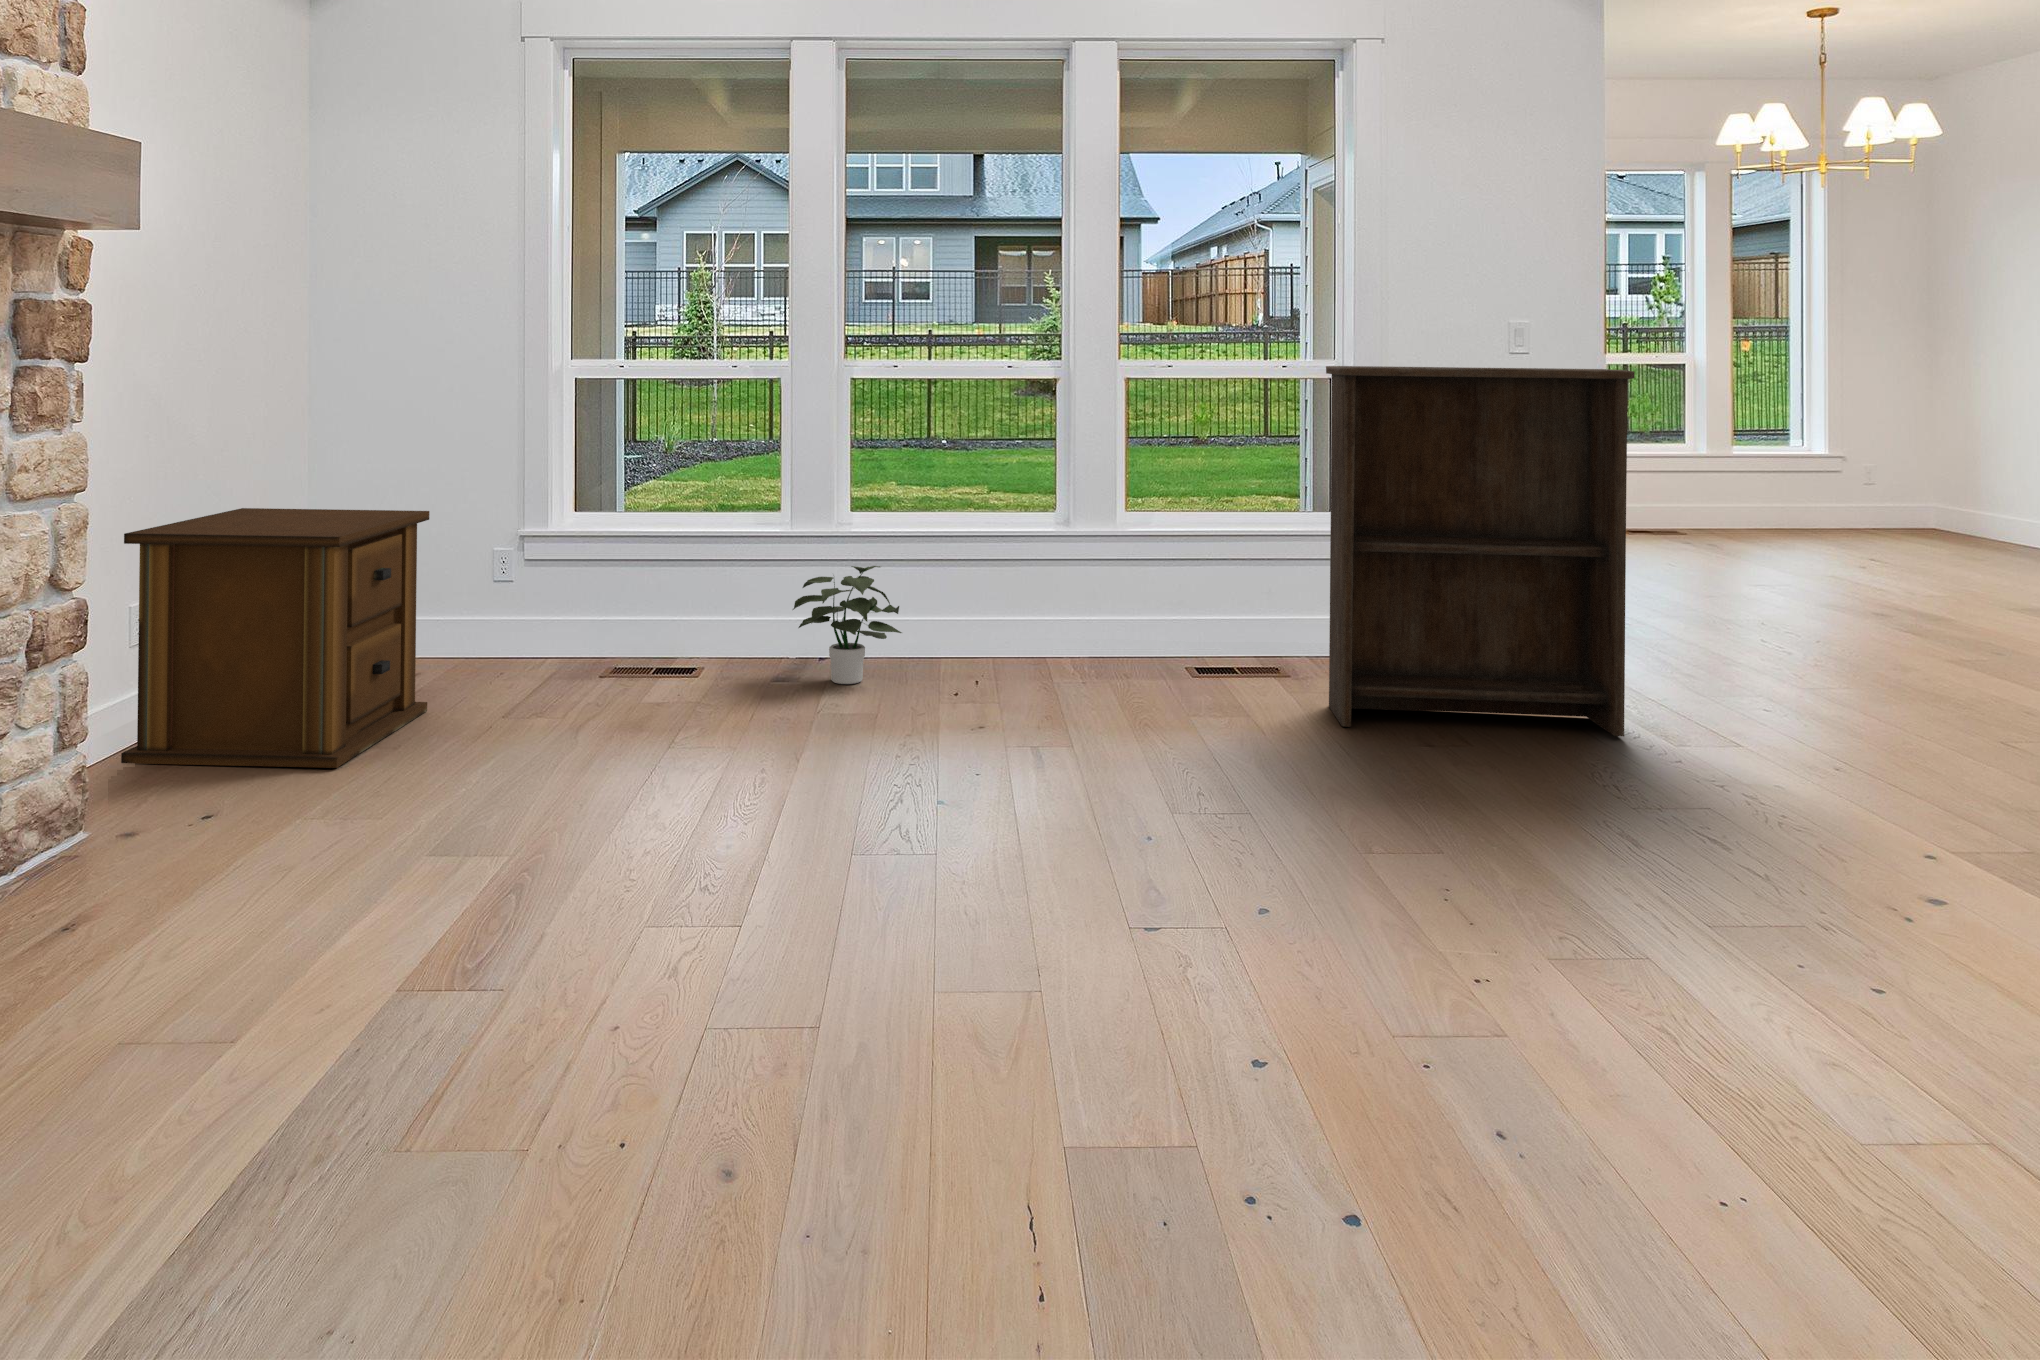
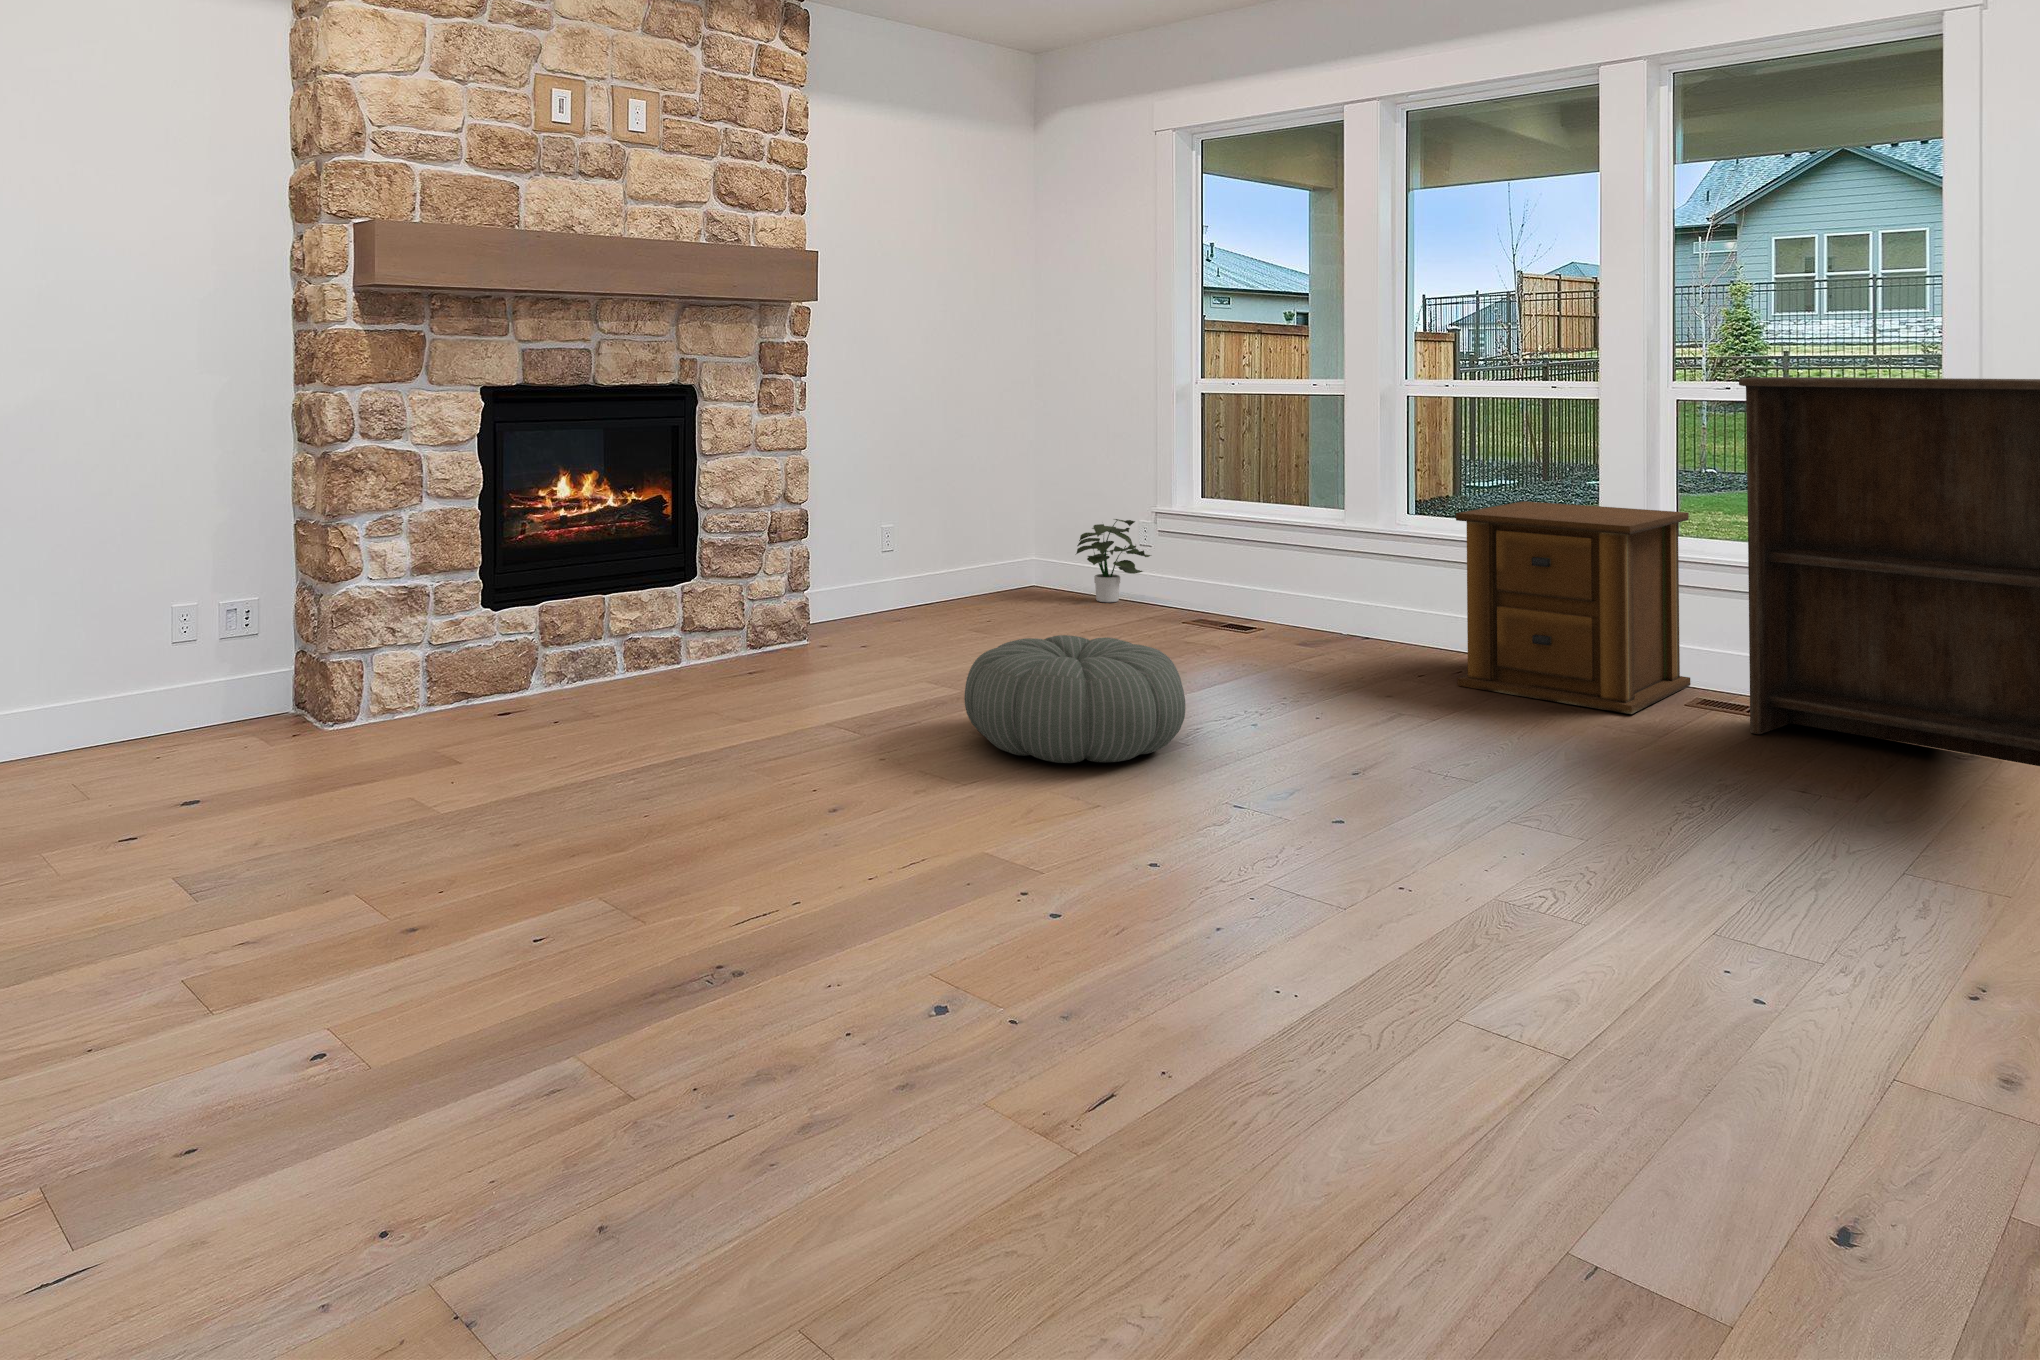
side table: present [121,508,429,768] -> present [1456,501,1690,714]
potted plant: present [793,566,902,684] -> present [1076,519,1151,602]
pouf: none [656,754,993,981] -> present [964,635,1185,763]

